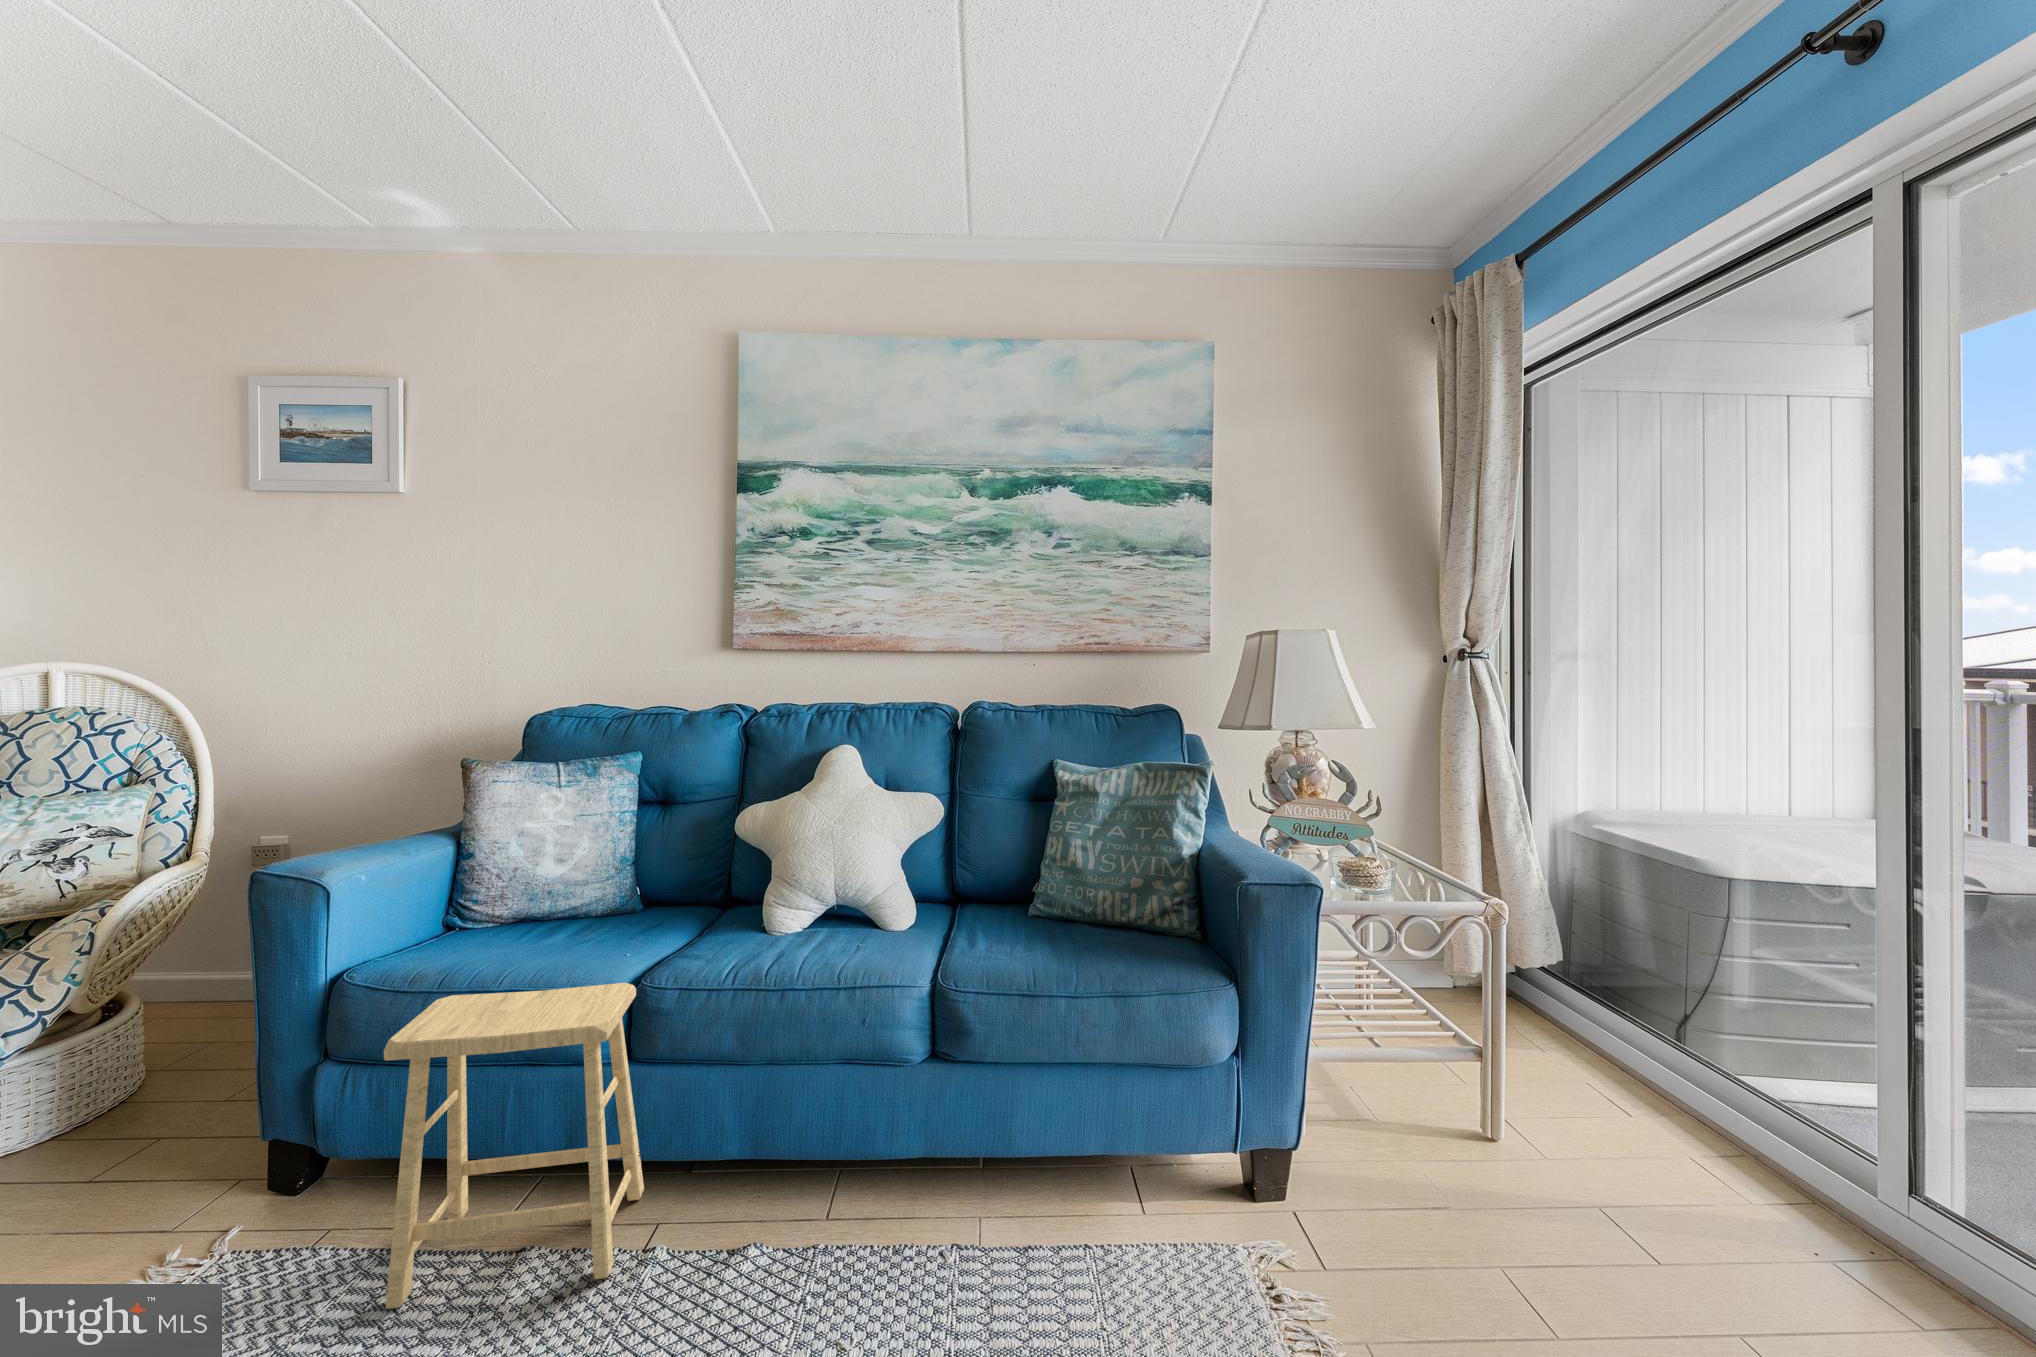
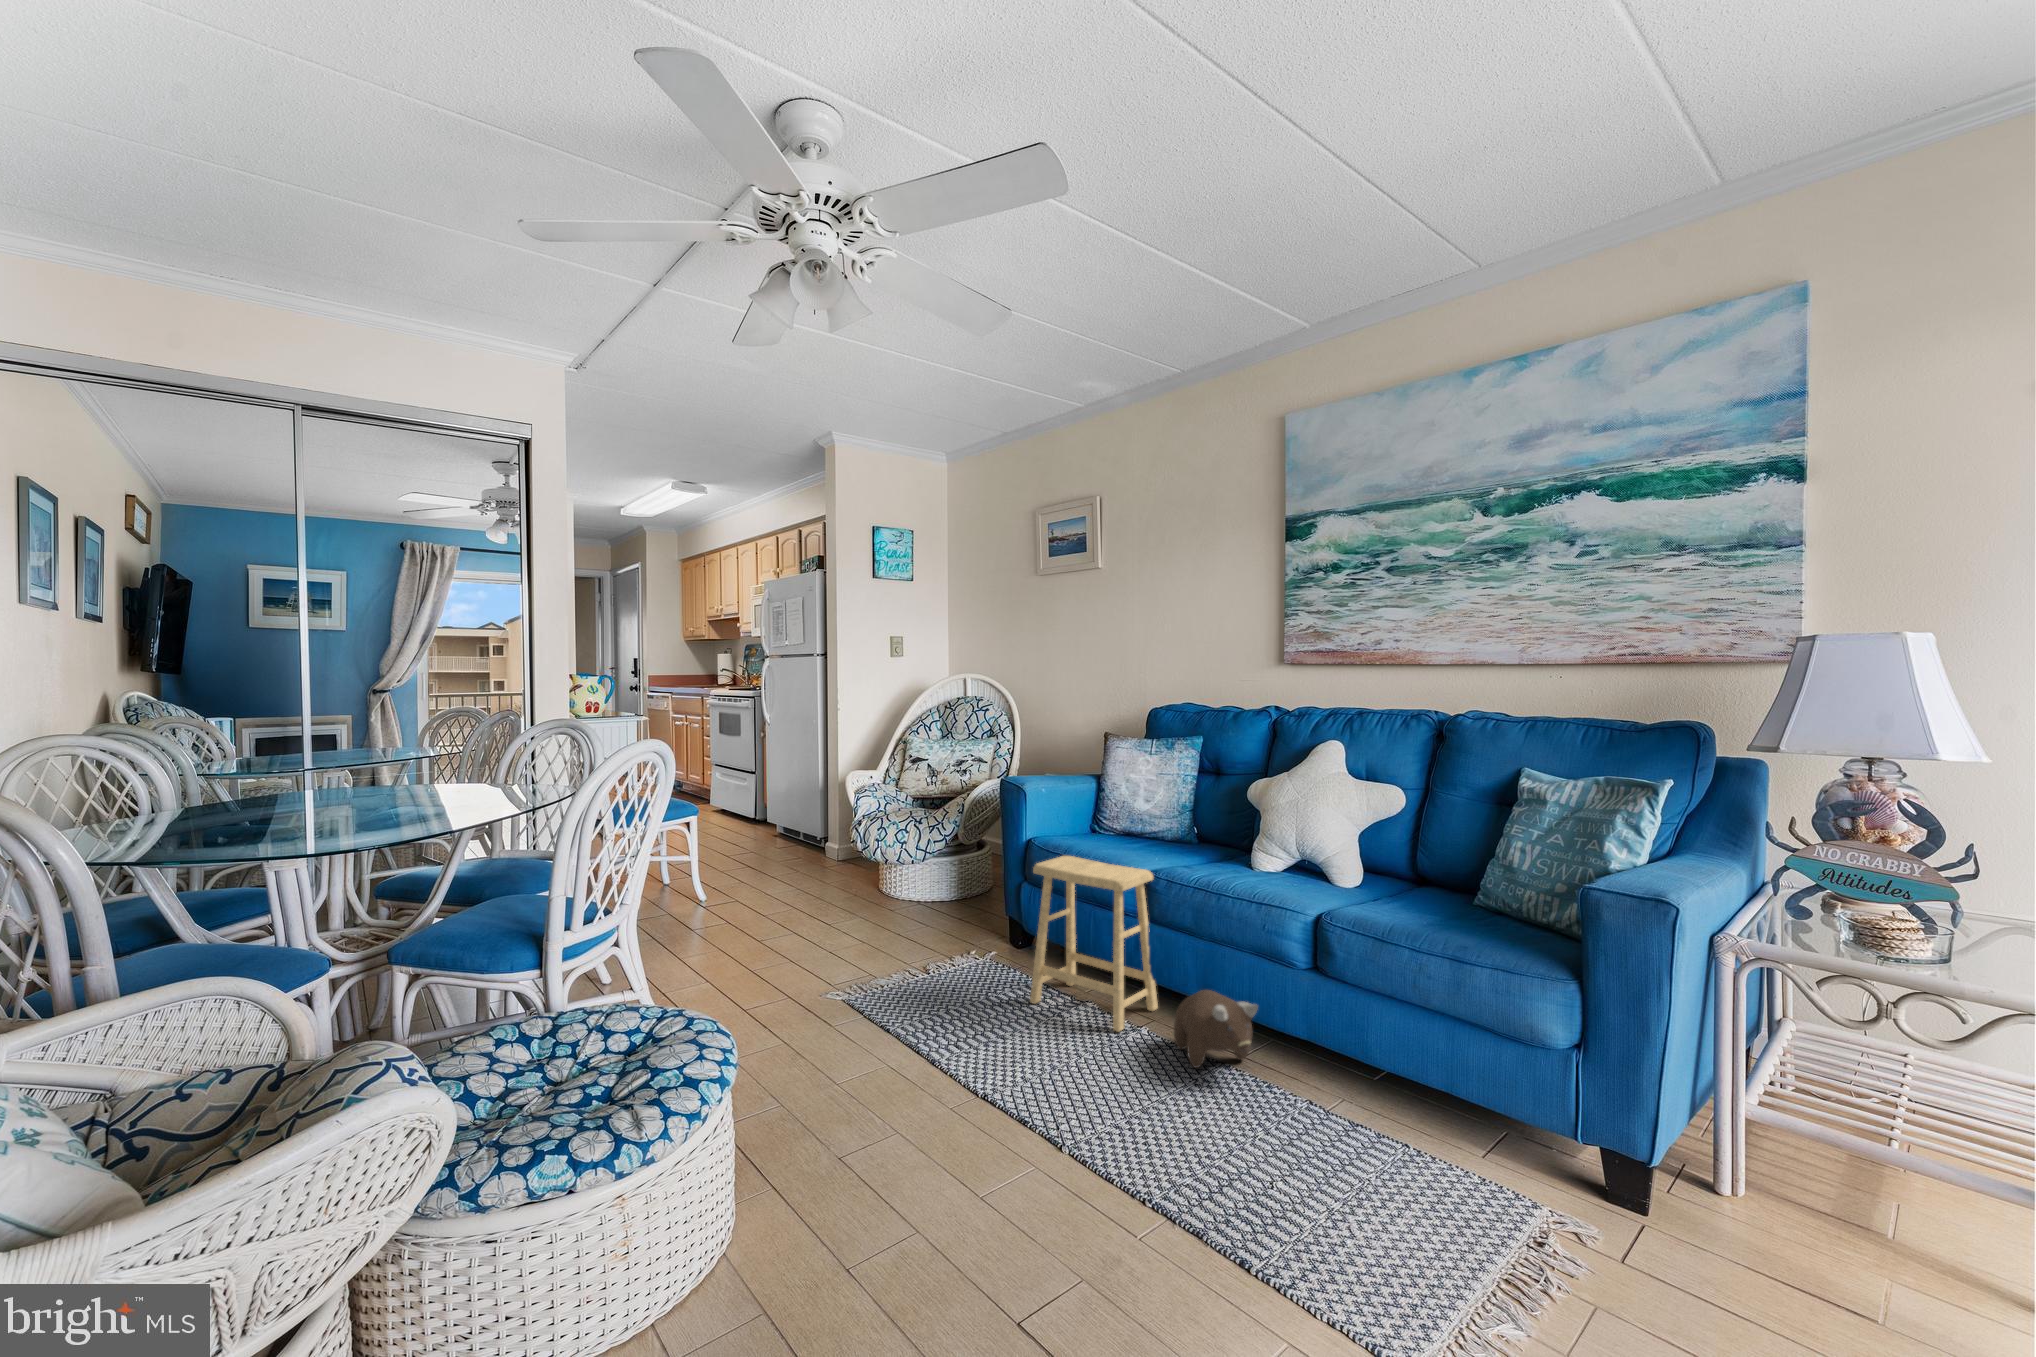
plush toy: none [715,1139,860,1279] -> present [1174,990,1258,1068]

